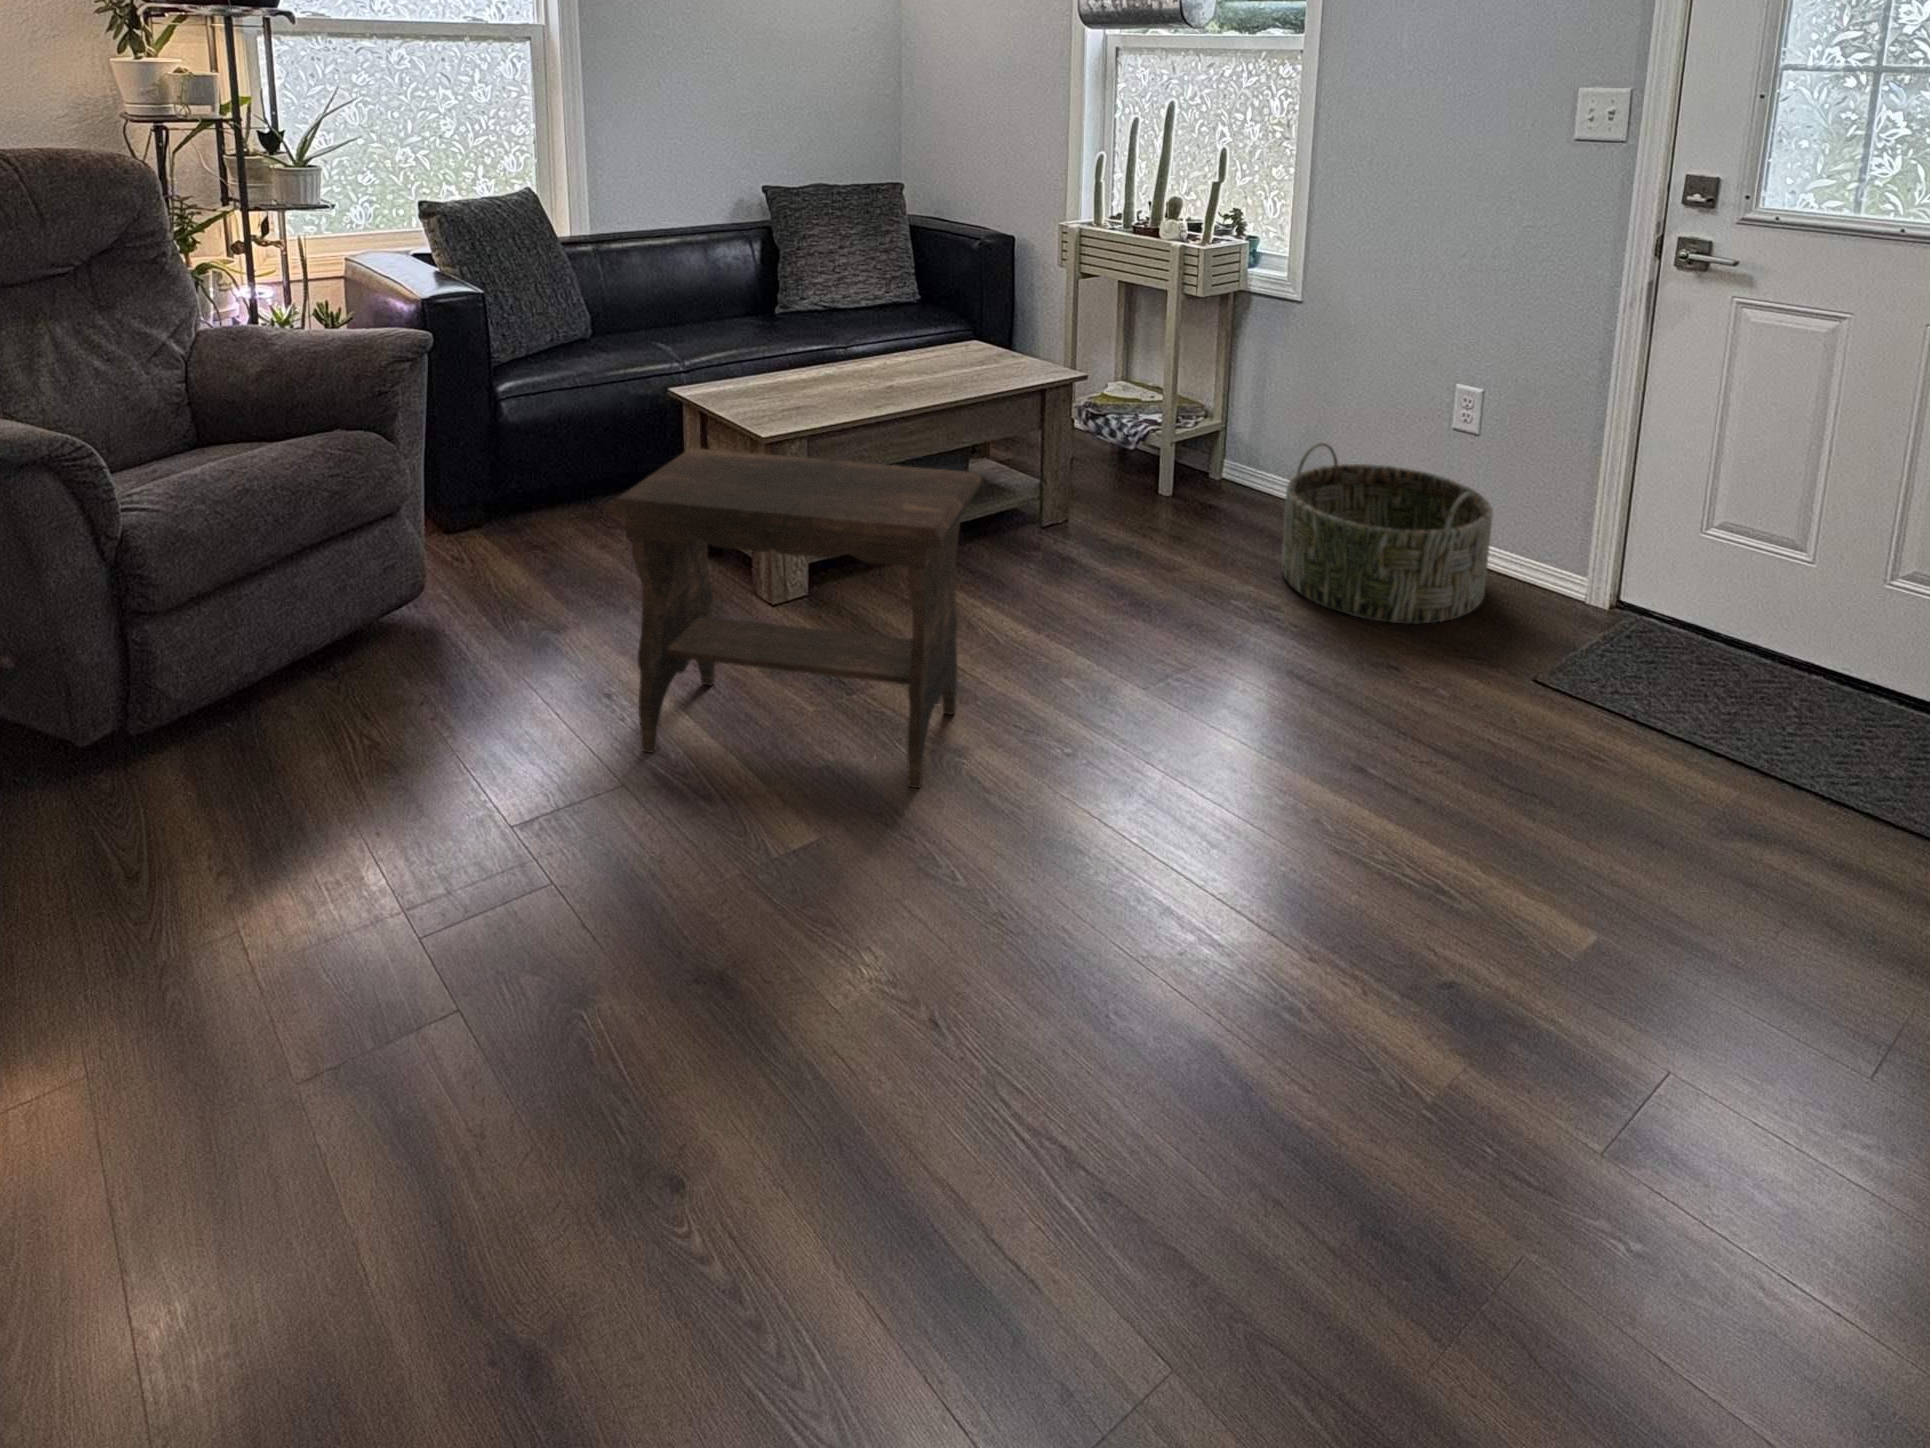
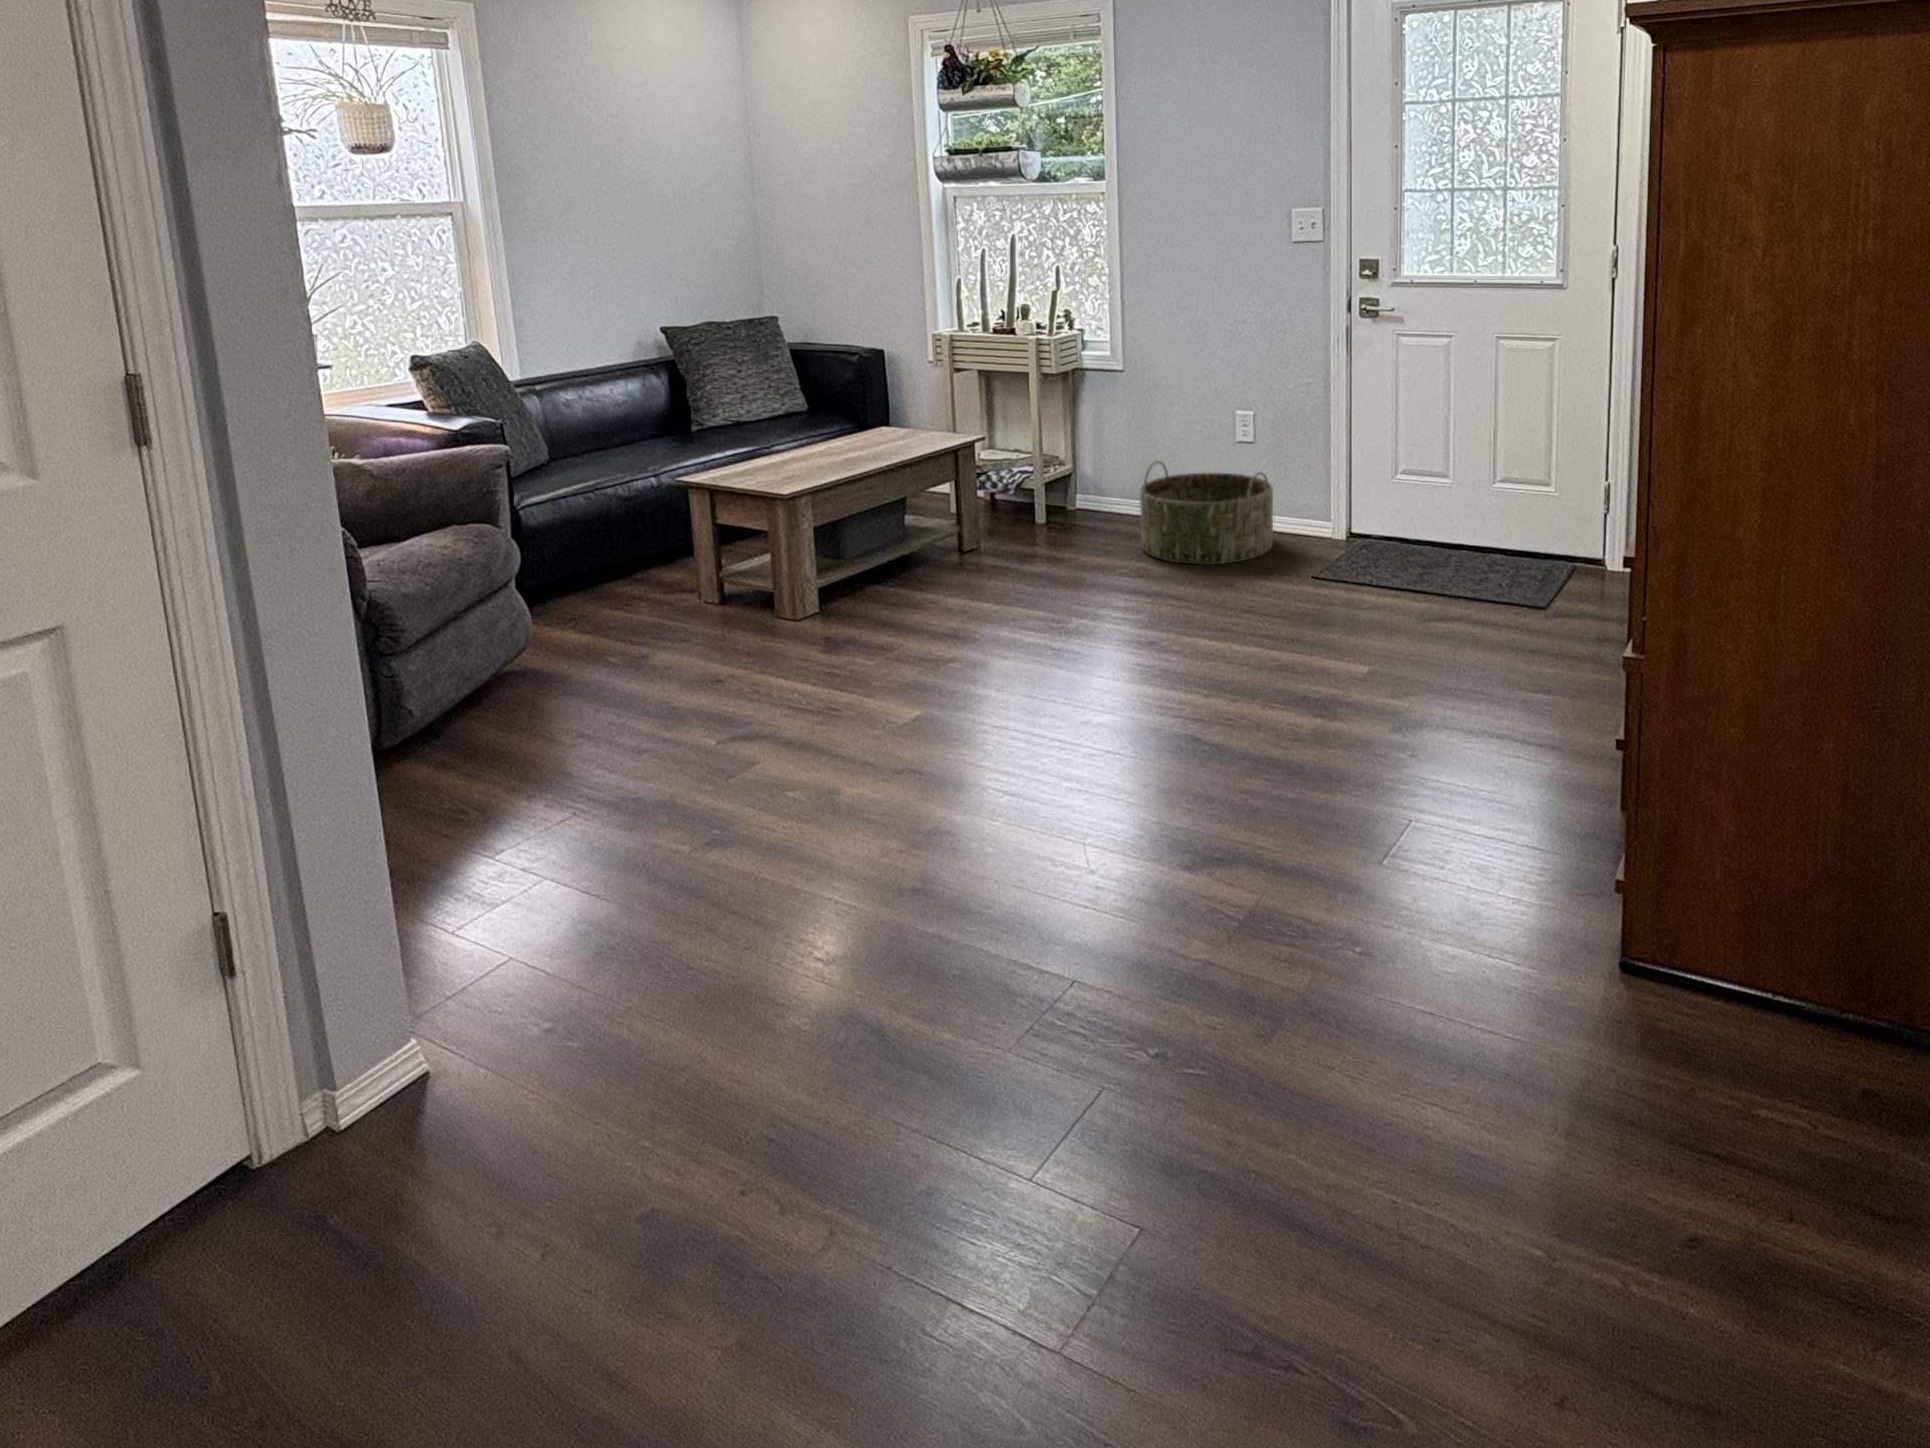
footstool: present [605,448,982,788] -> none [740,480,975,694]

